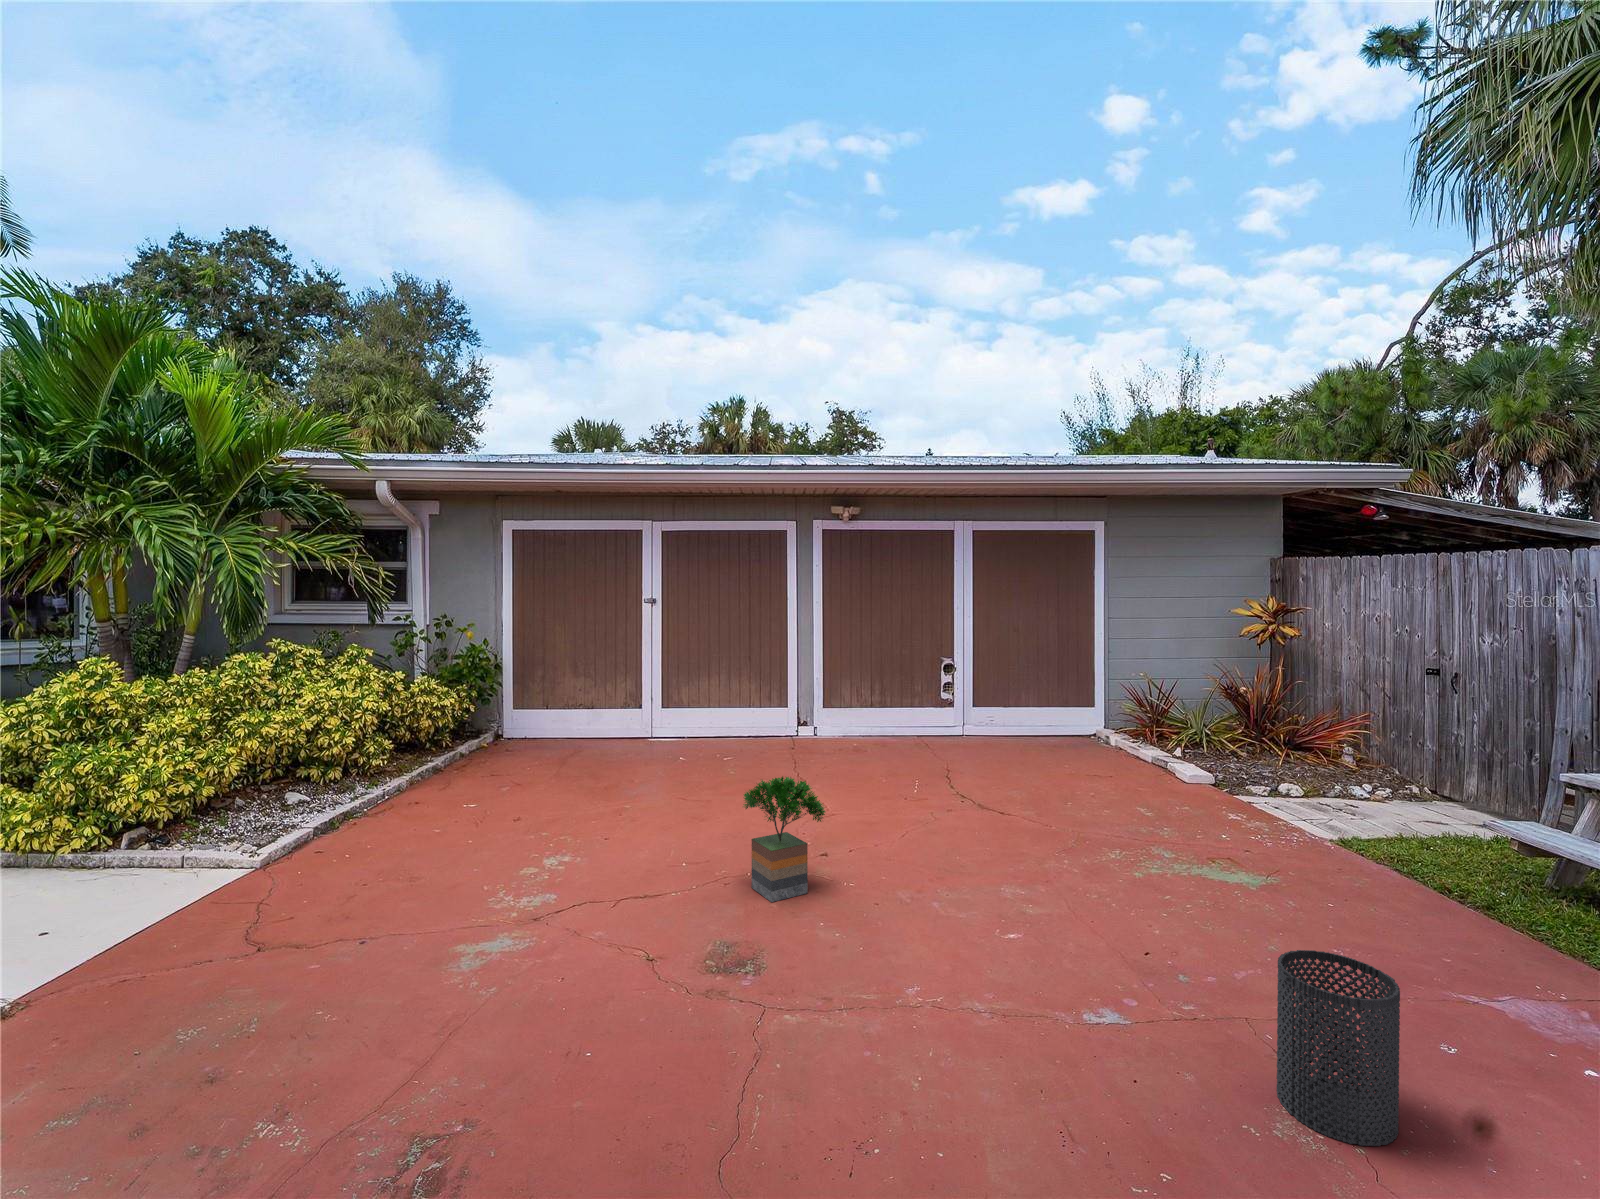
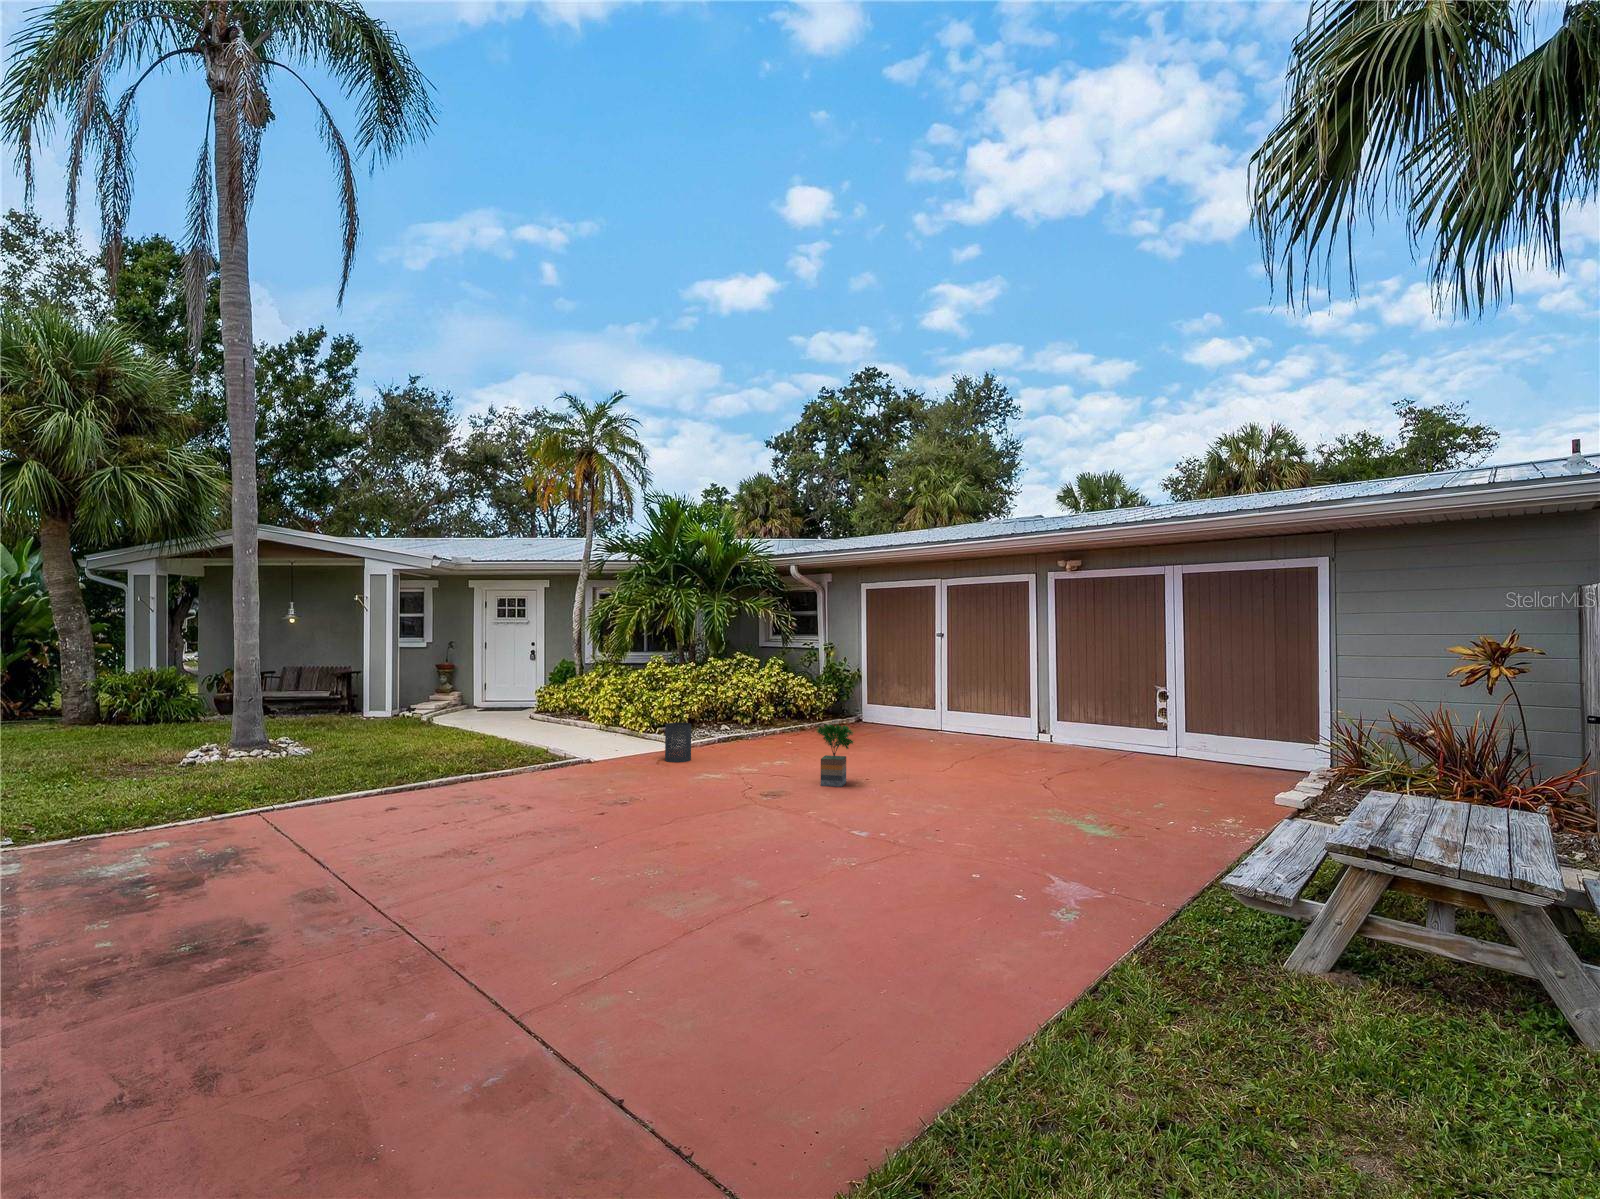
trash can: present [1277,950,1400,1146] -> present [665,723,691,762]

